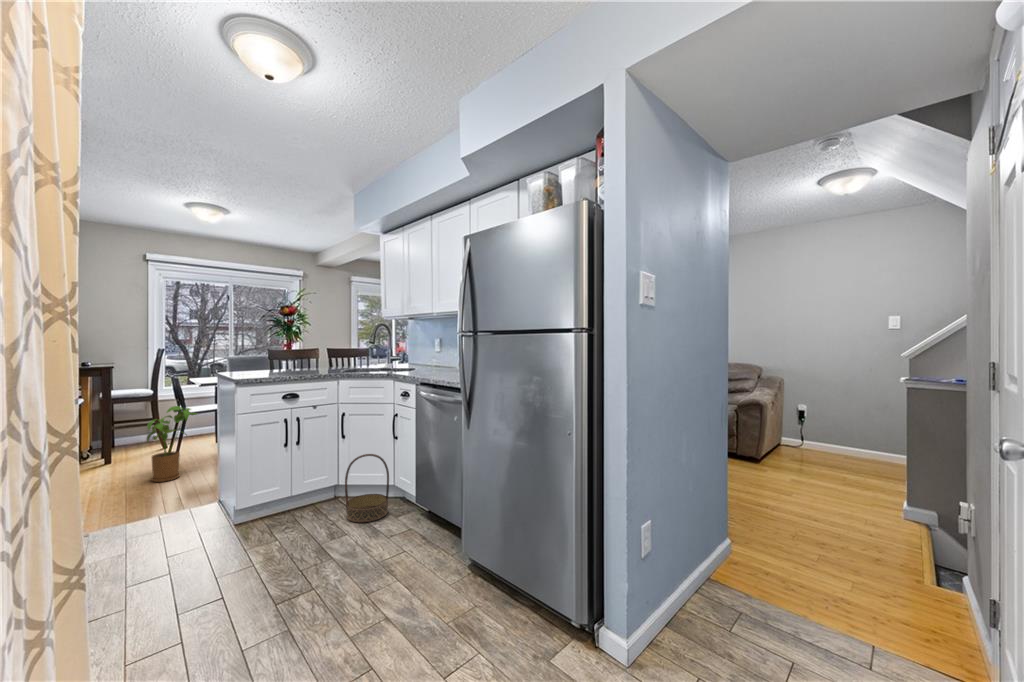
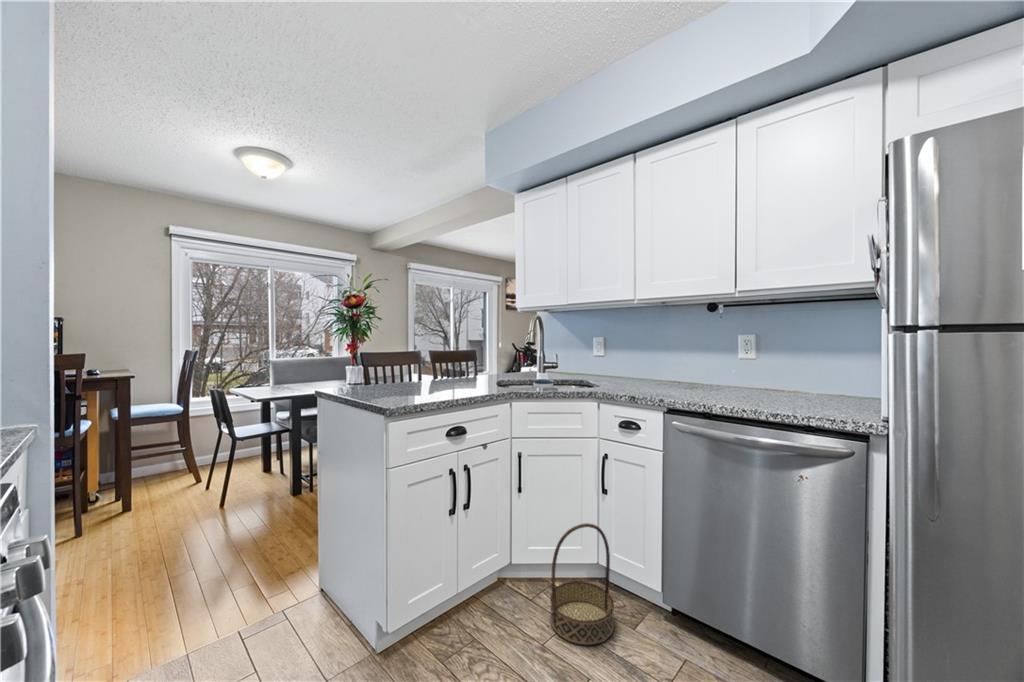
house plant: present [147,406,197,482] -> none [194,435,267,550]

